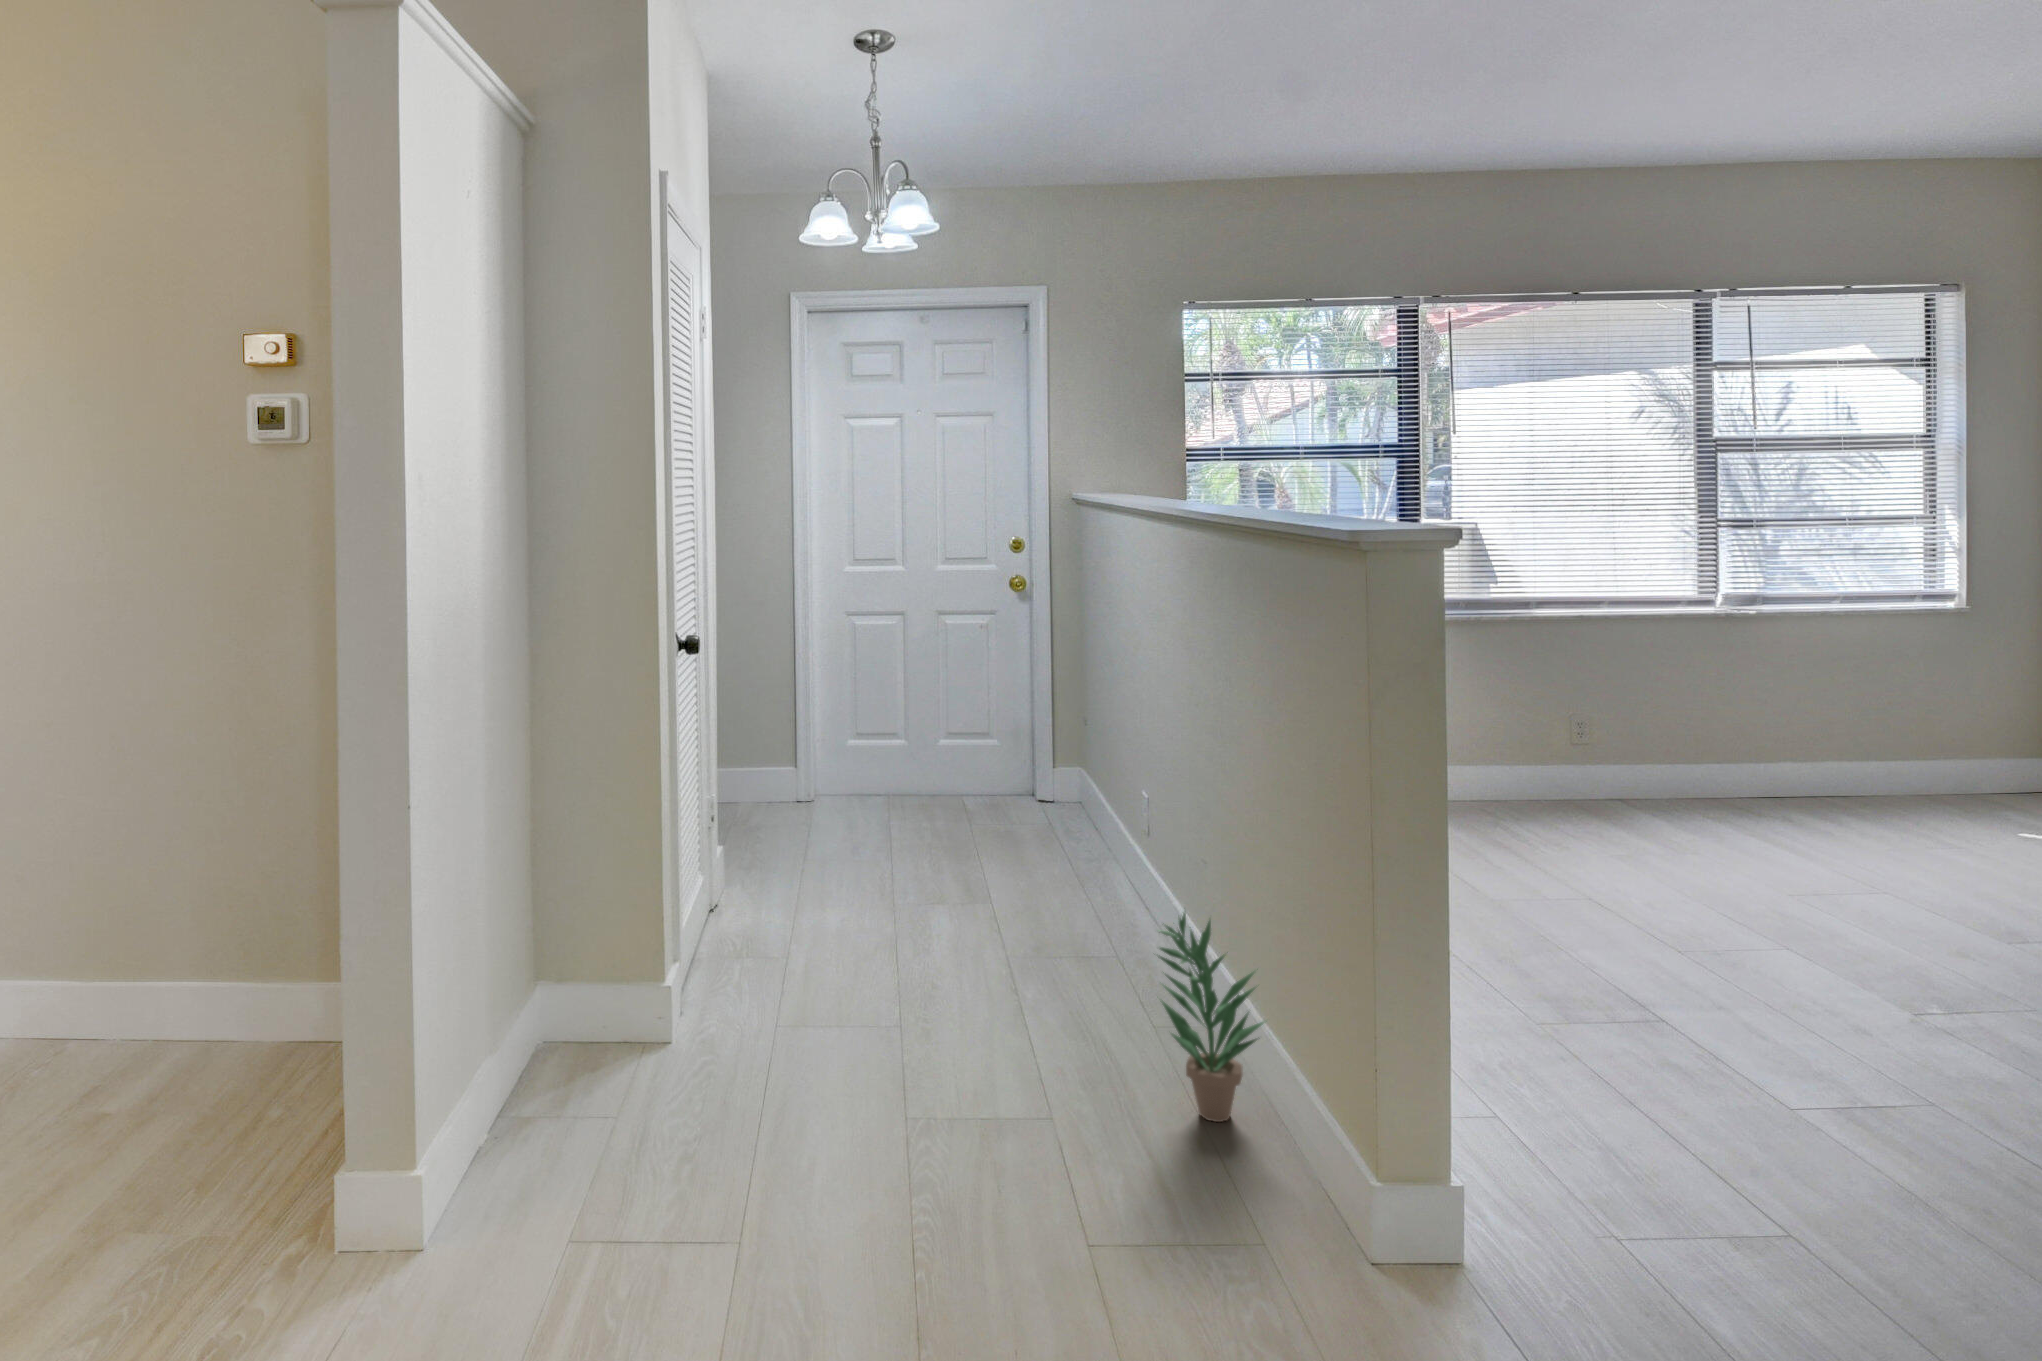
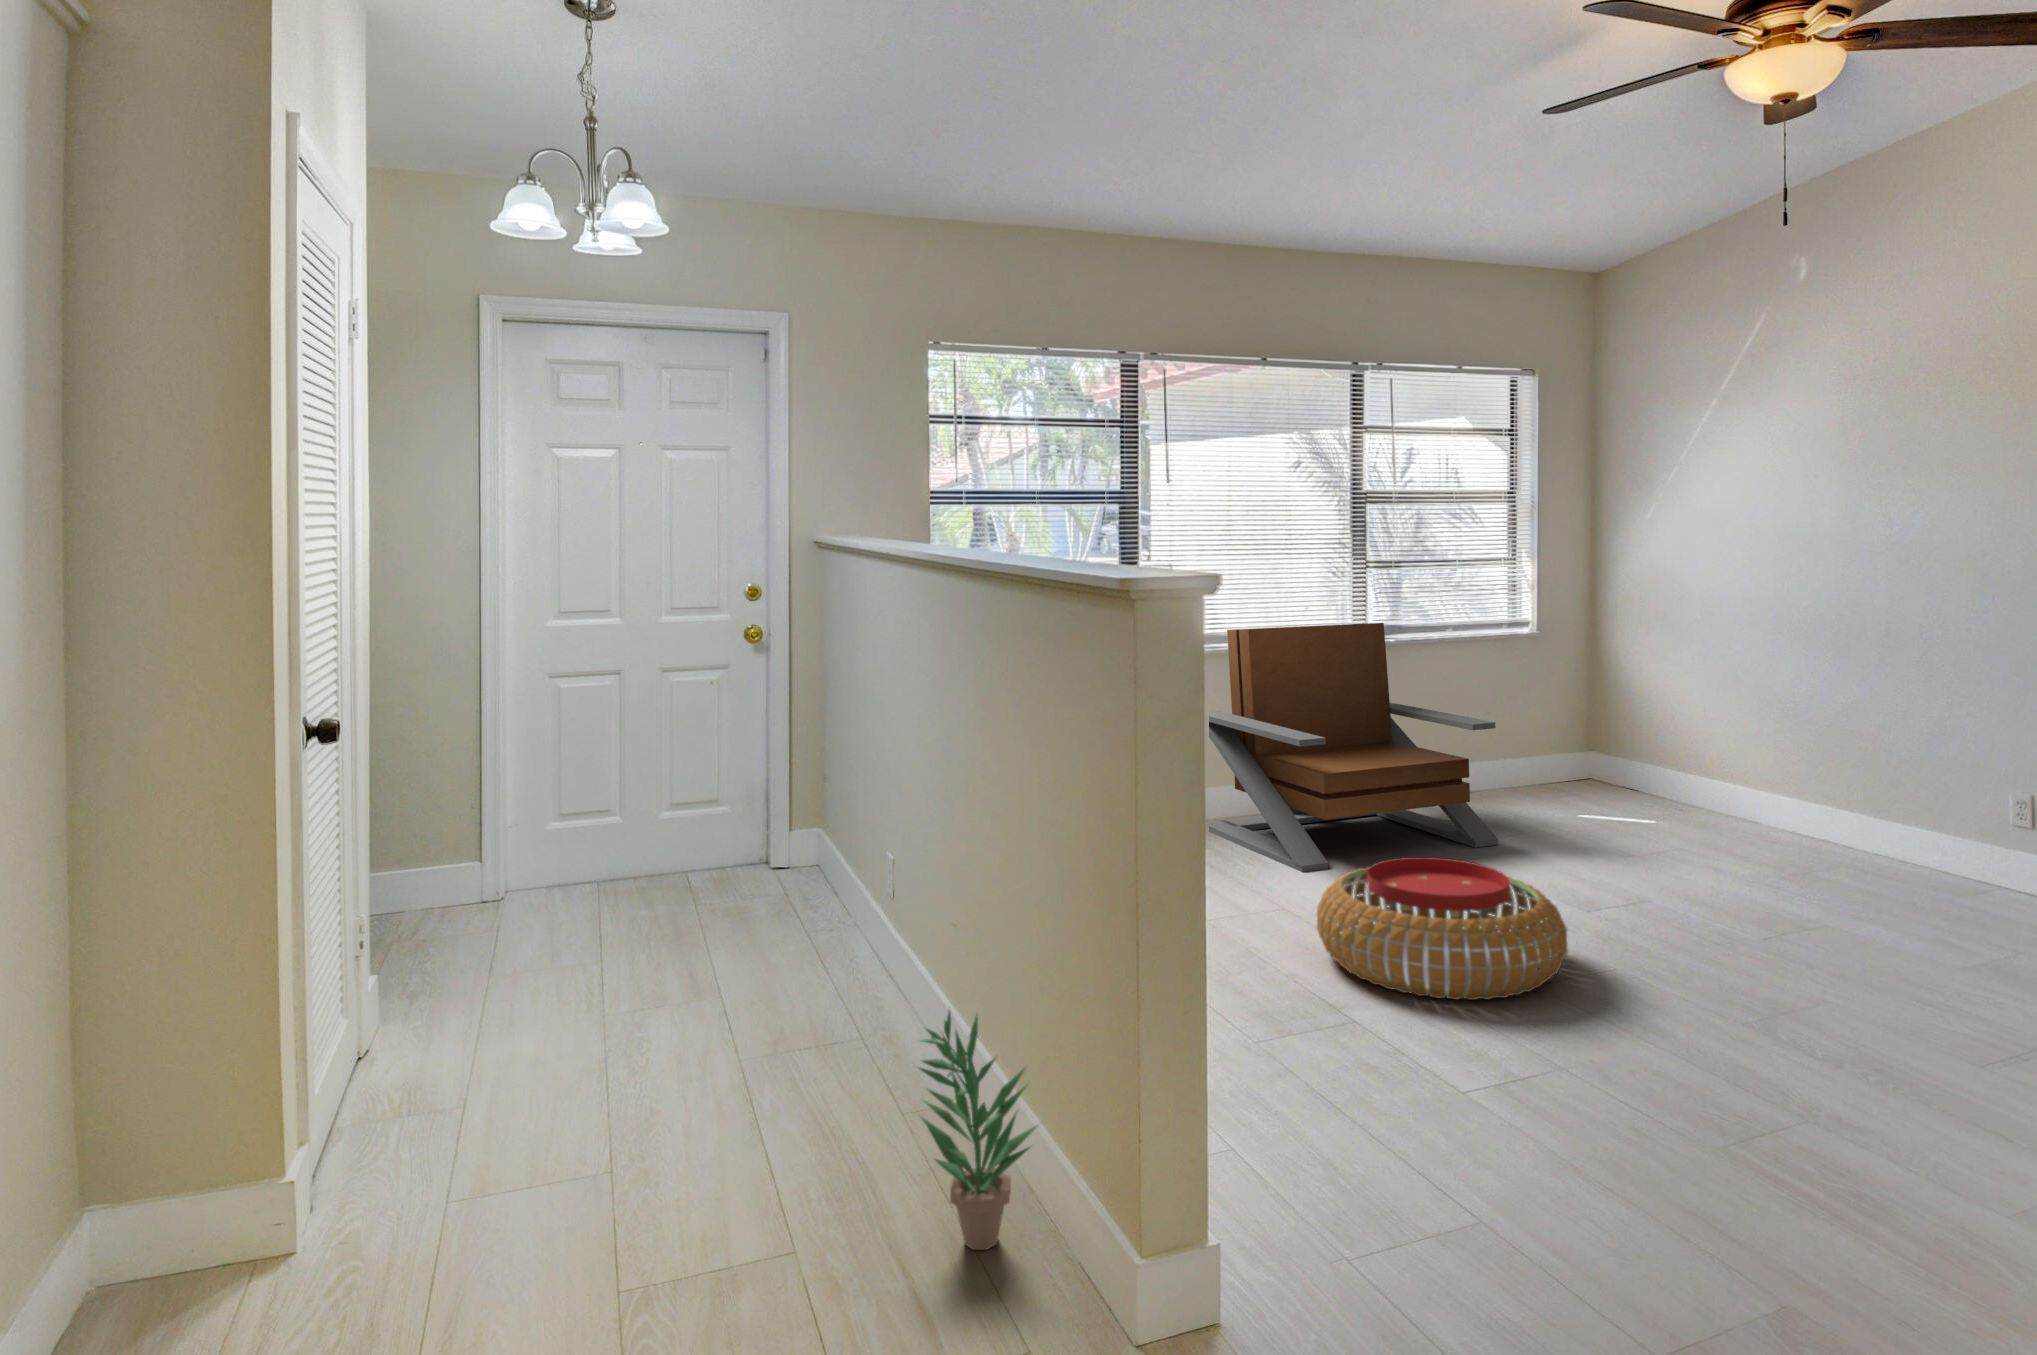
lounge chair: none [1490,591,1893,862] -> present [1209,623,1498,872]
pouf: none [1611,849,1946,1011] -> present [1317,857,1568,1000]

